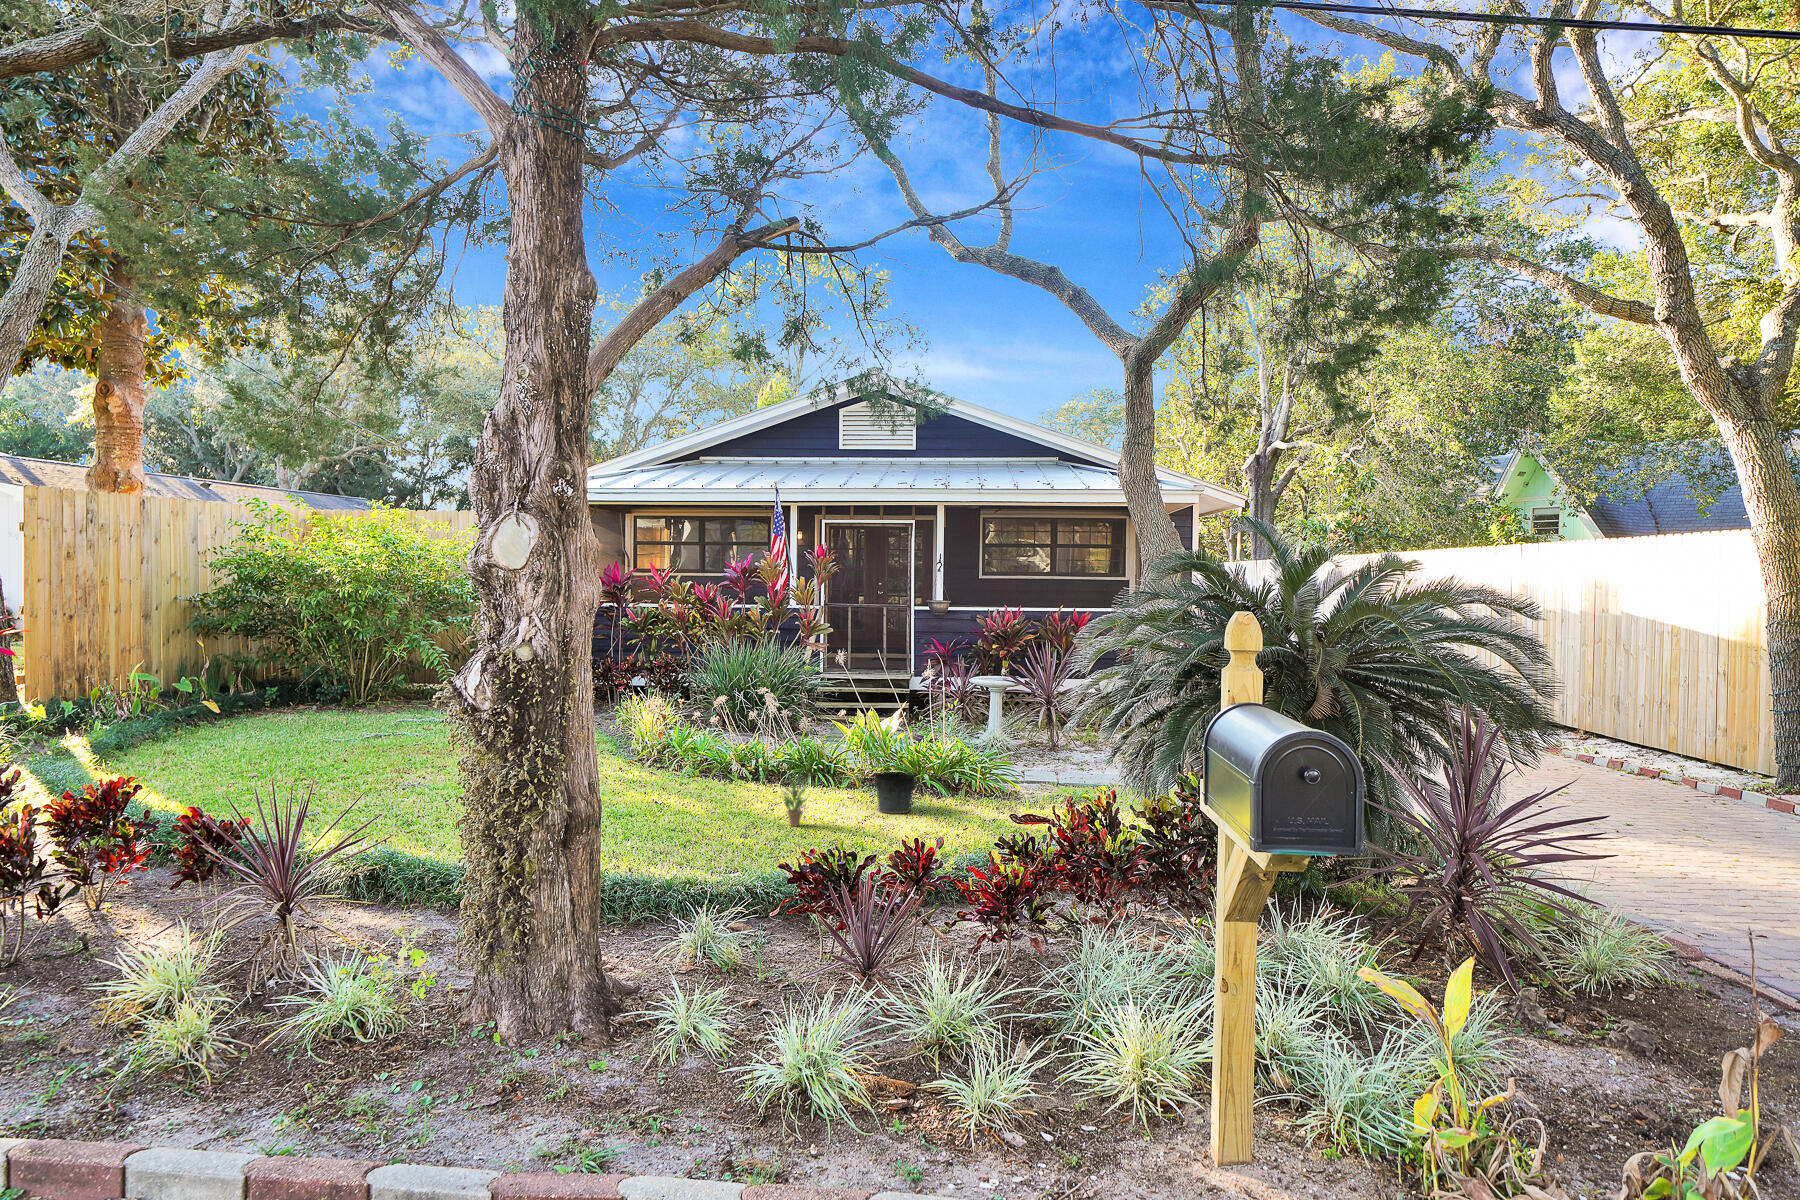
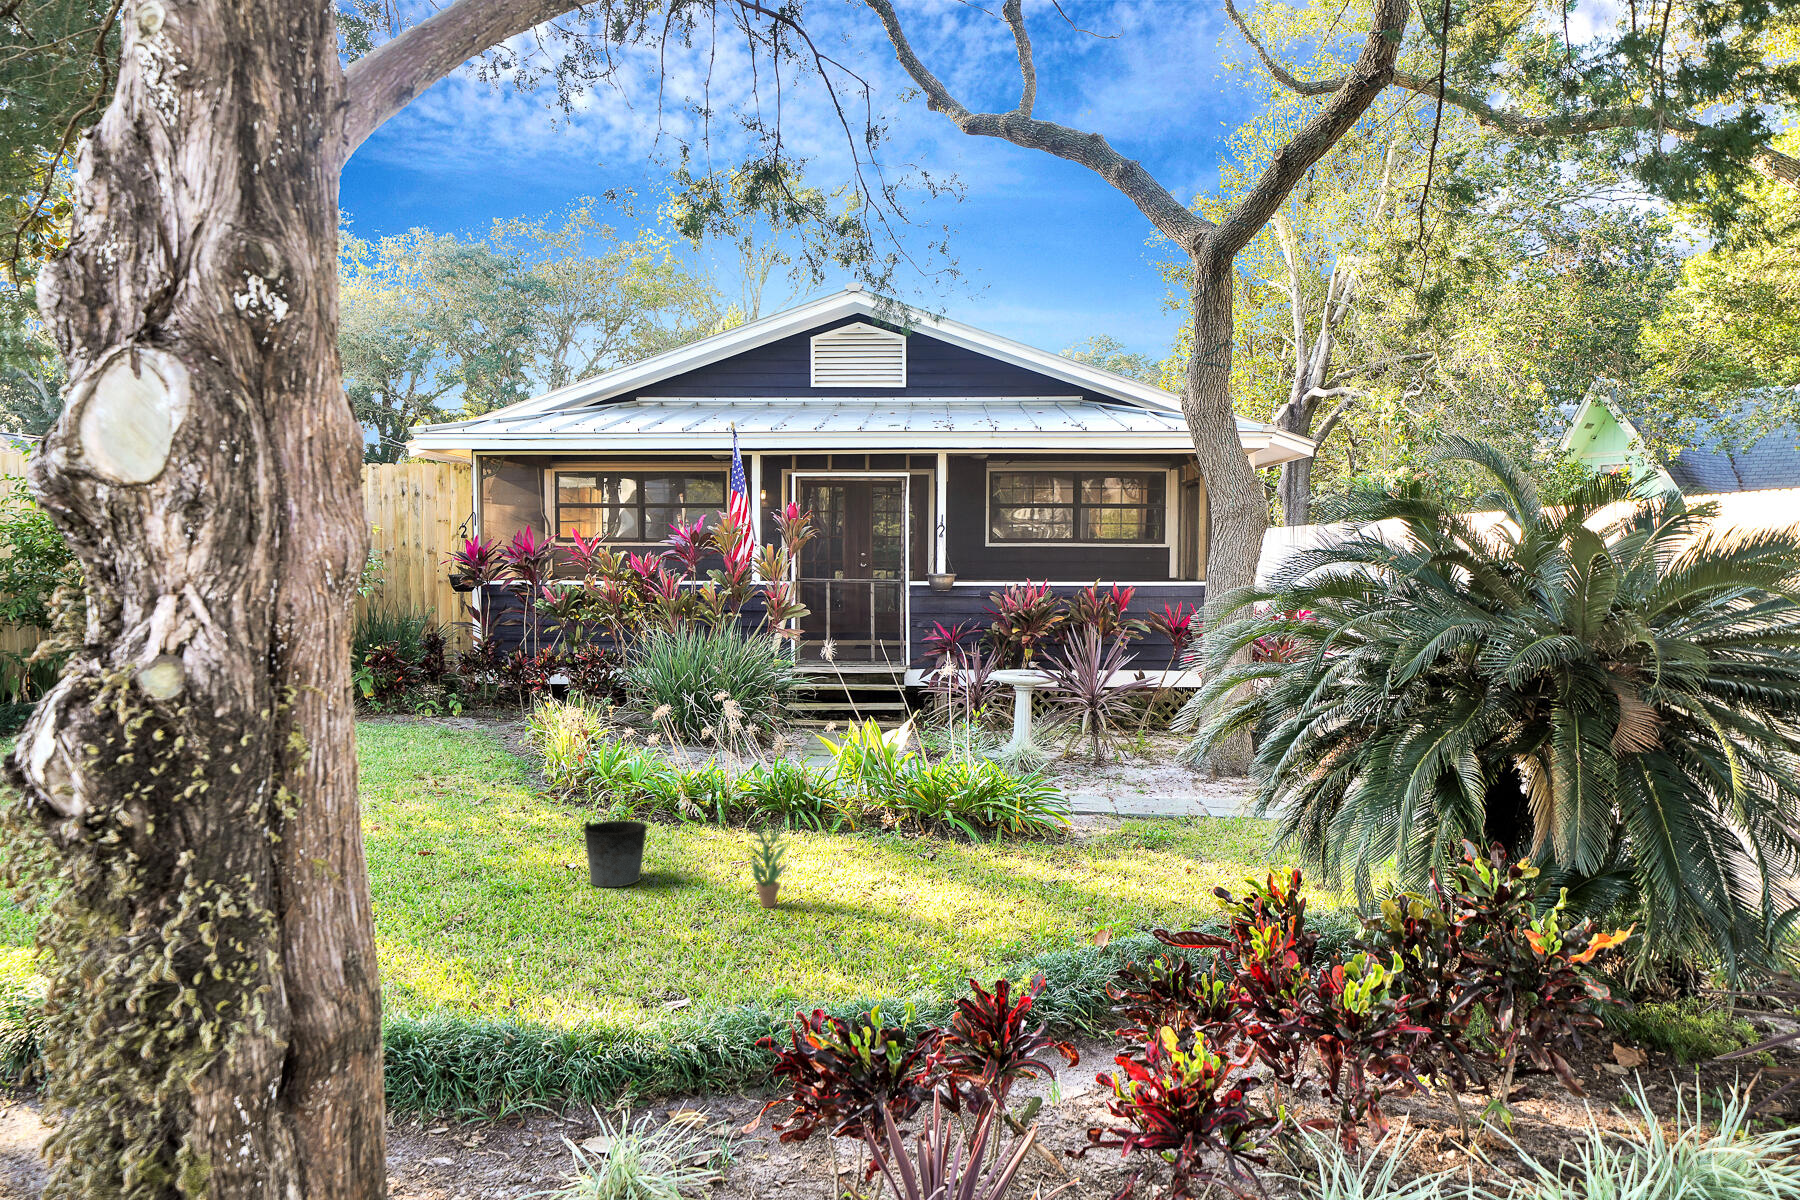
bucket: present [873,772,916,814] -> present [580,820,647,887]

